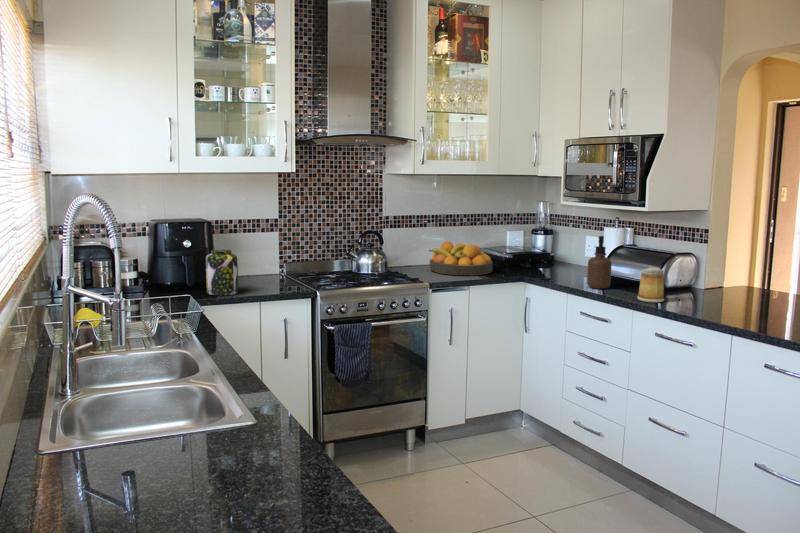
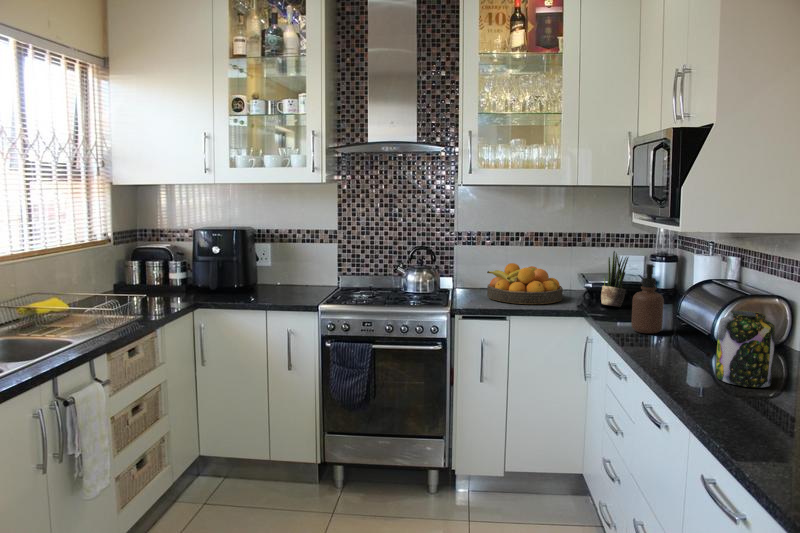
potted plant: none [527,226,547,271] -> present [601,251,629,307]
jar: present [206,249,238,295] -> present [715,310,775,387]
mug: present [637,267,664,302] -> none [659,308,702,357]

